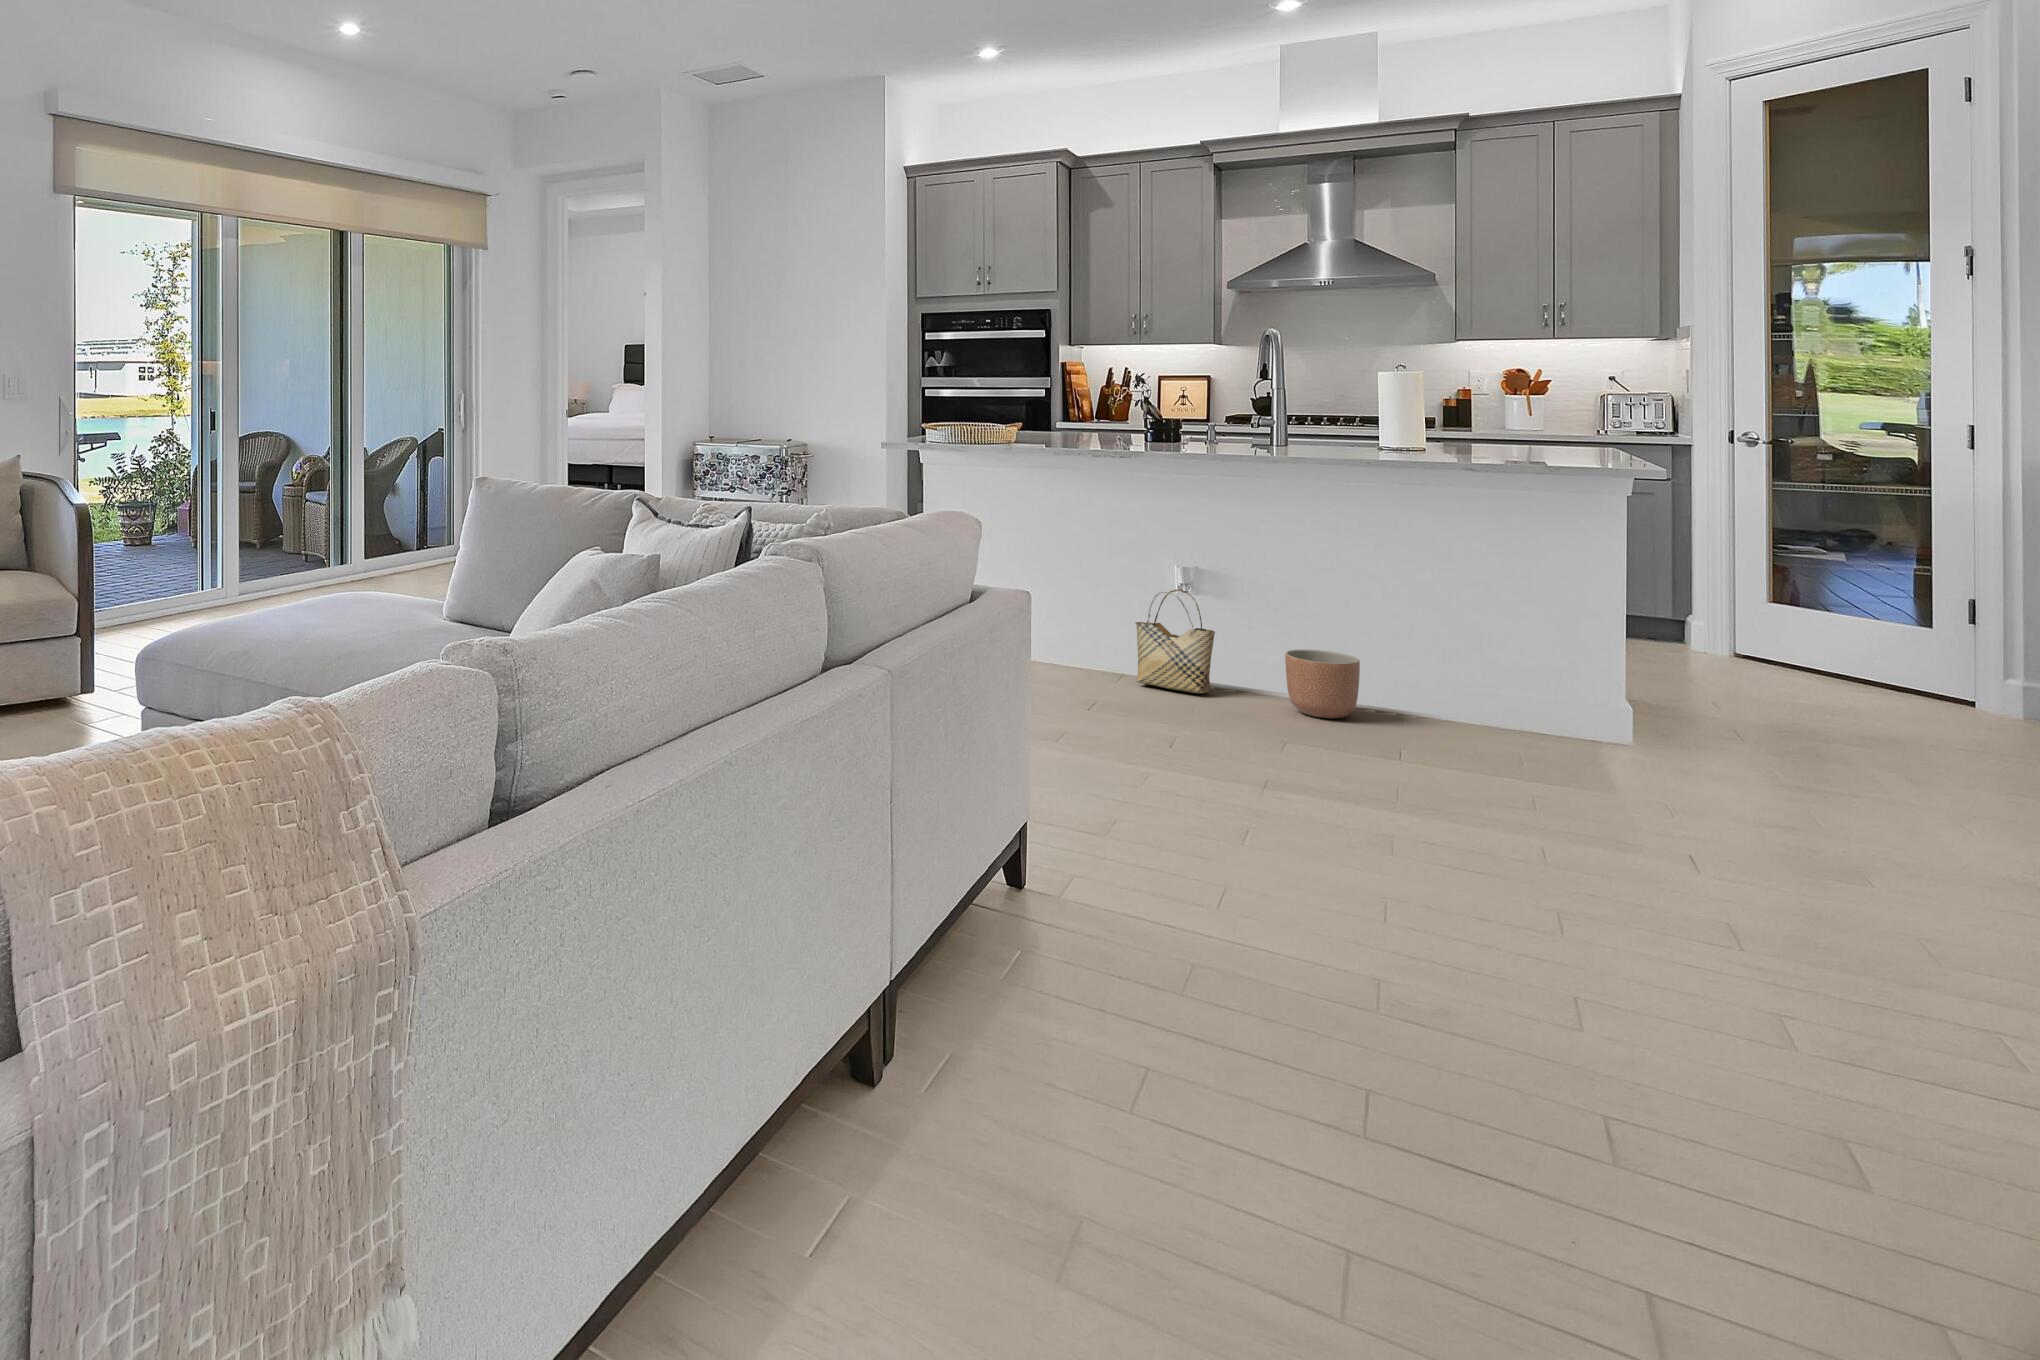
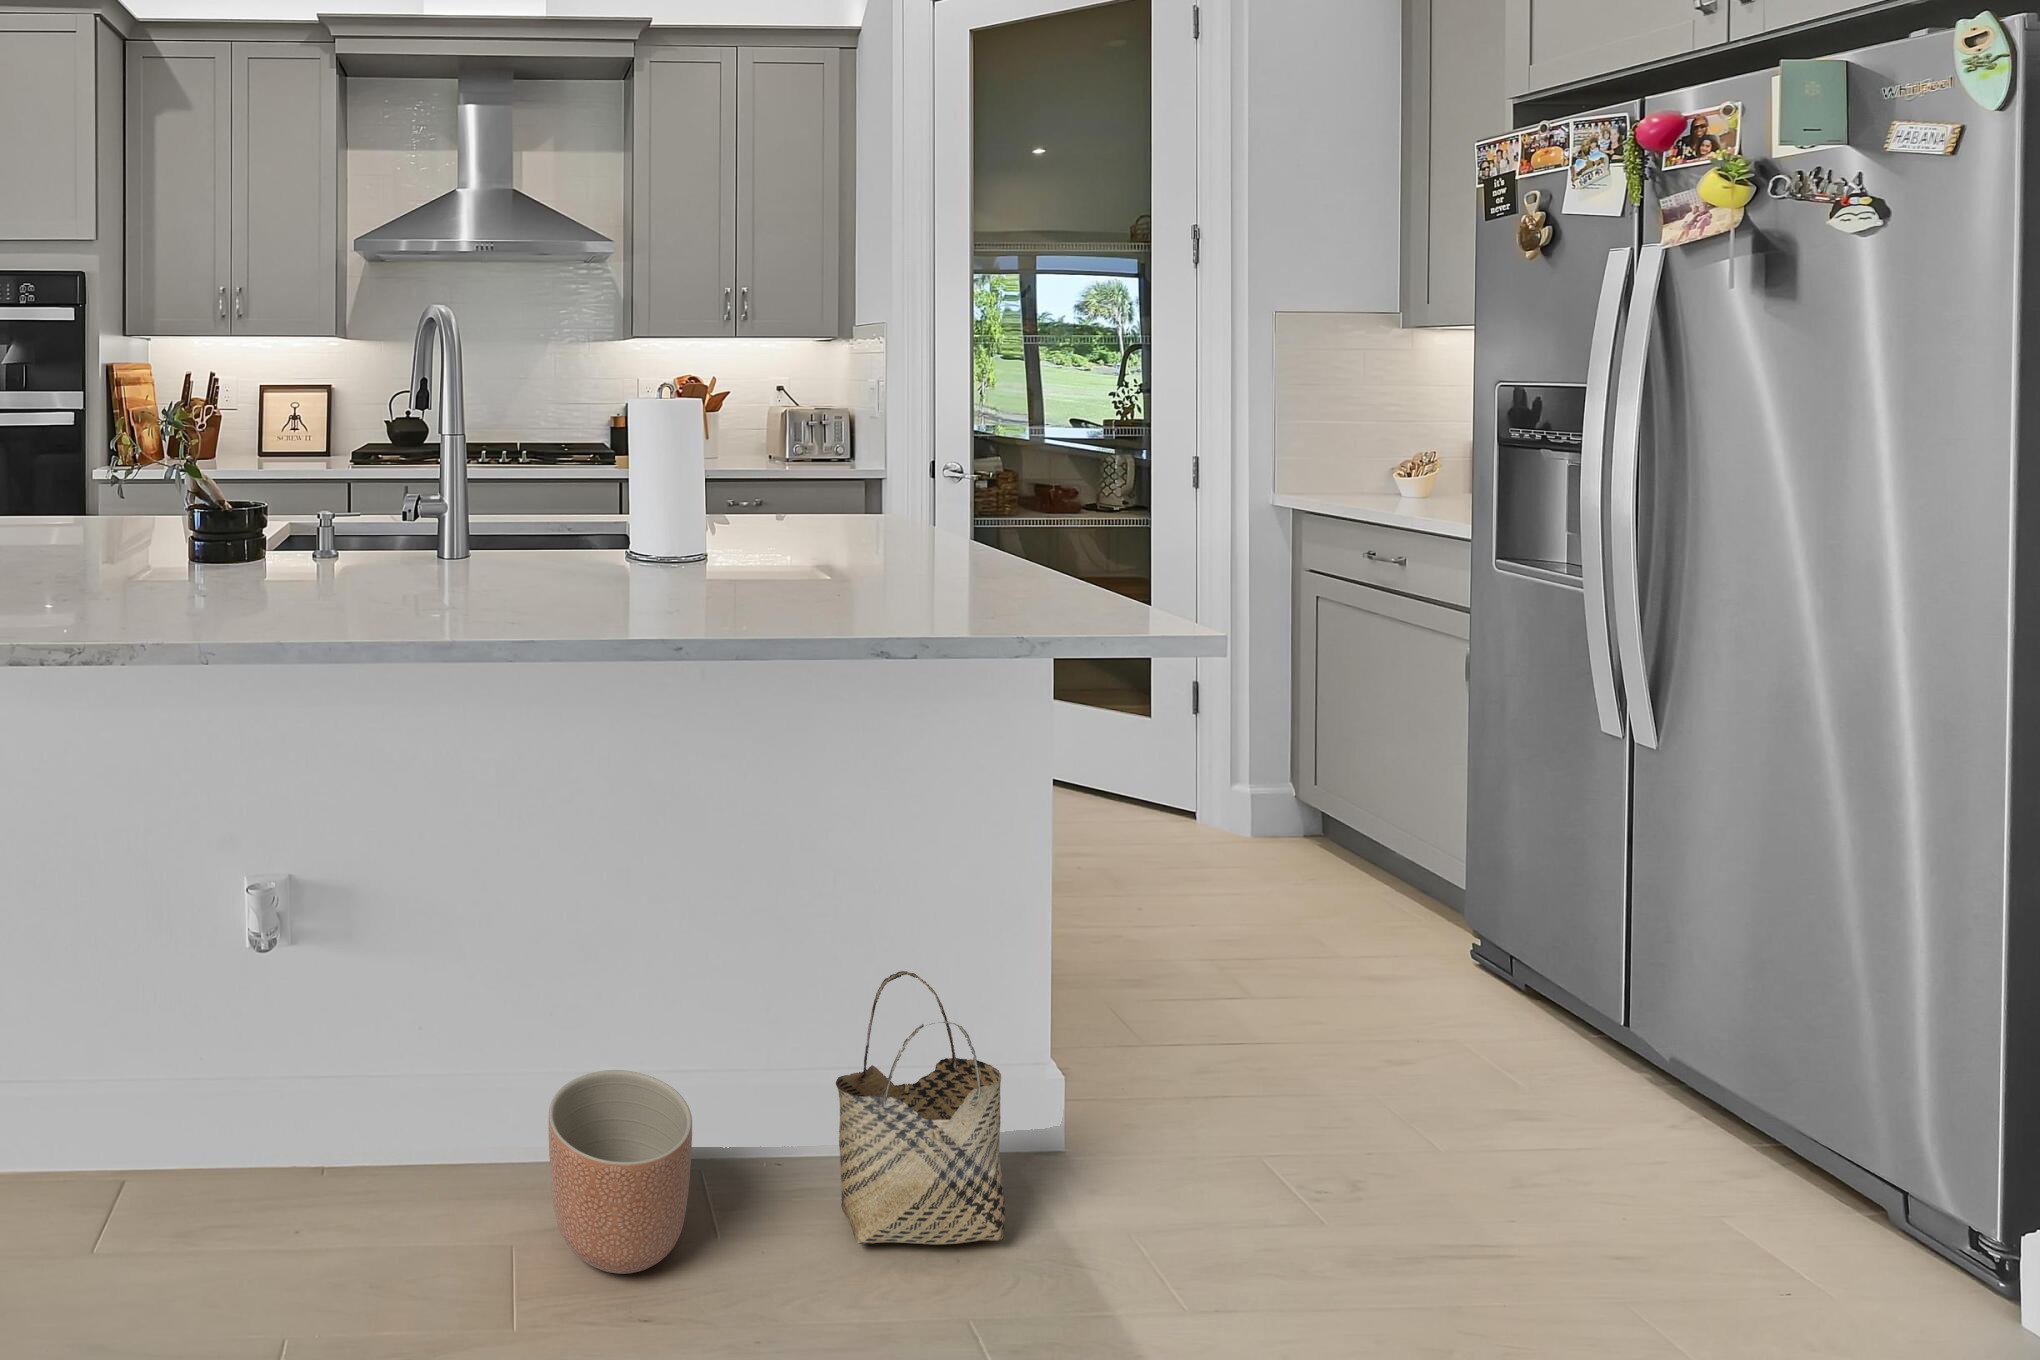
woven basket: present [1135,589,1215,694] -> present [836,971,1005,1245]

